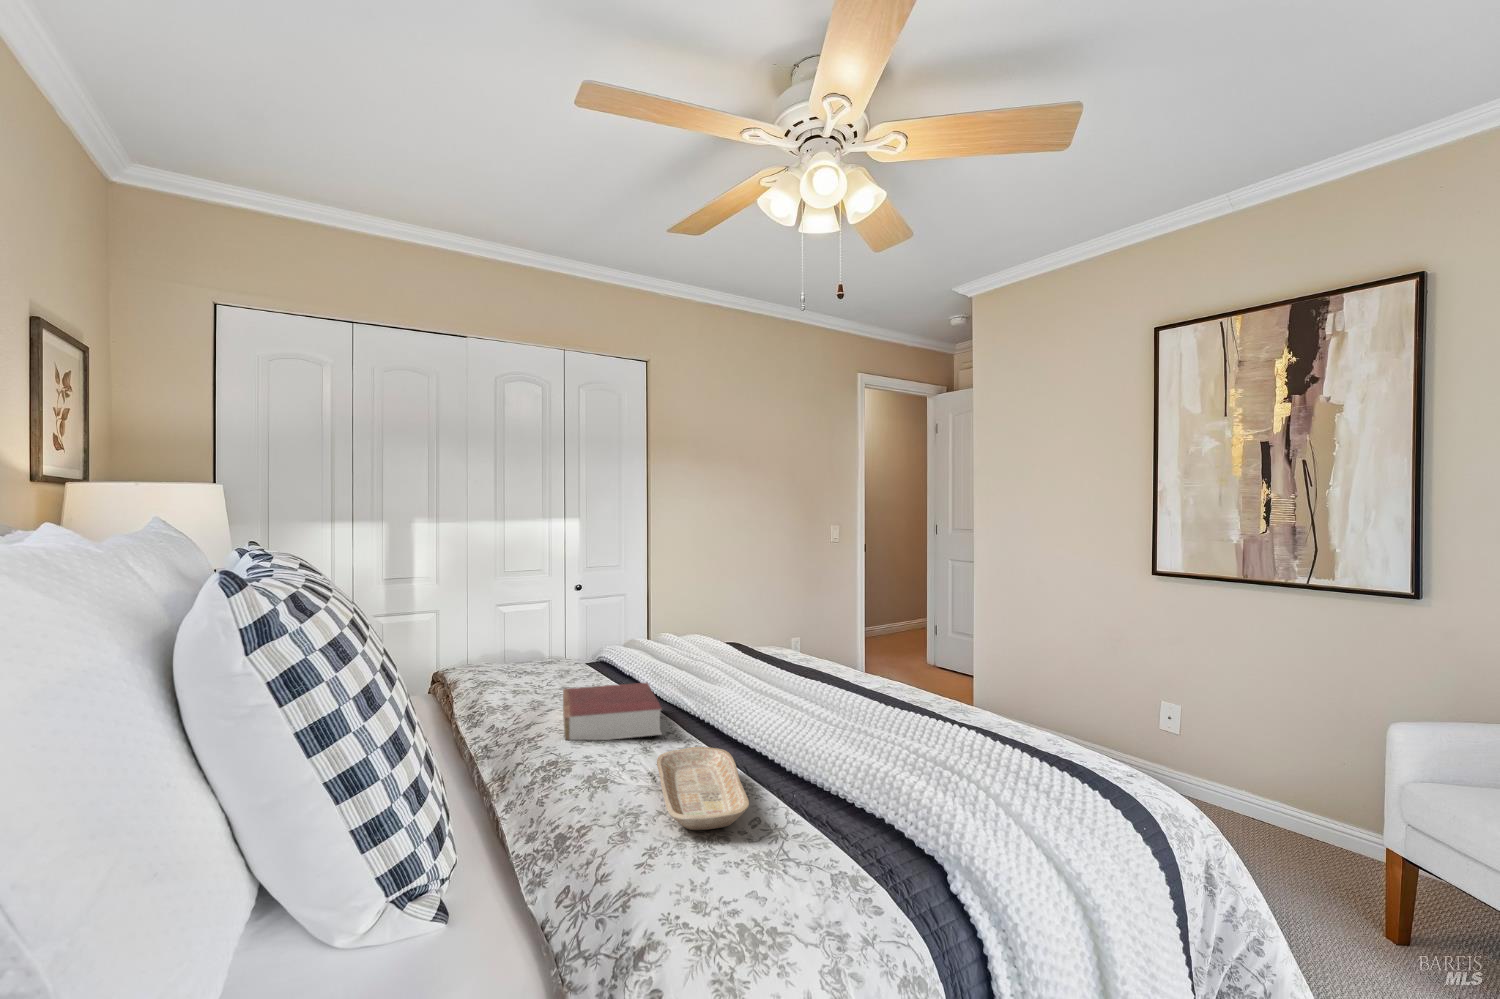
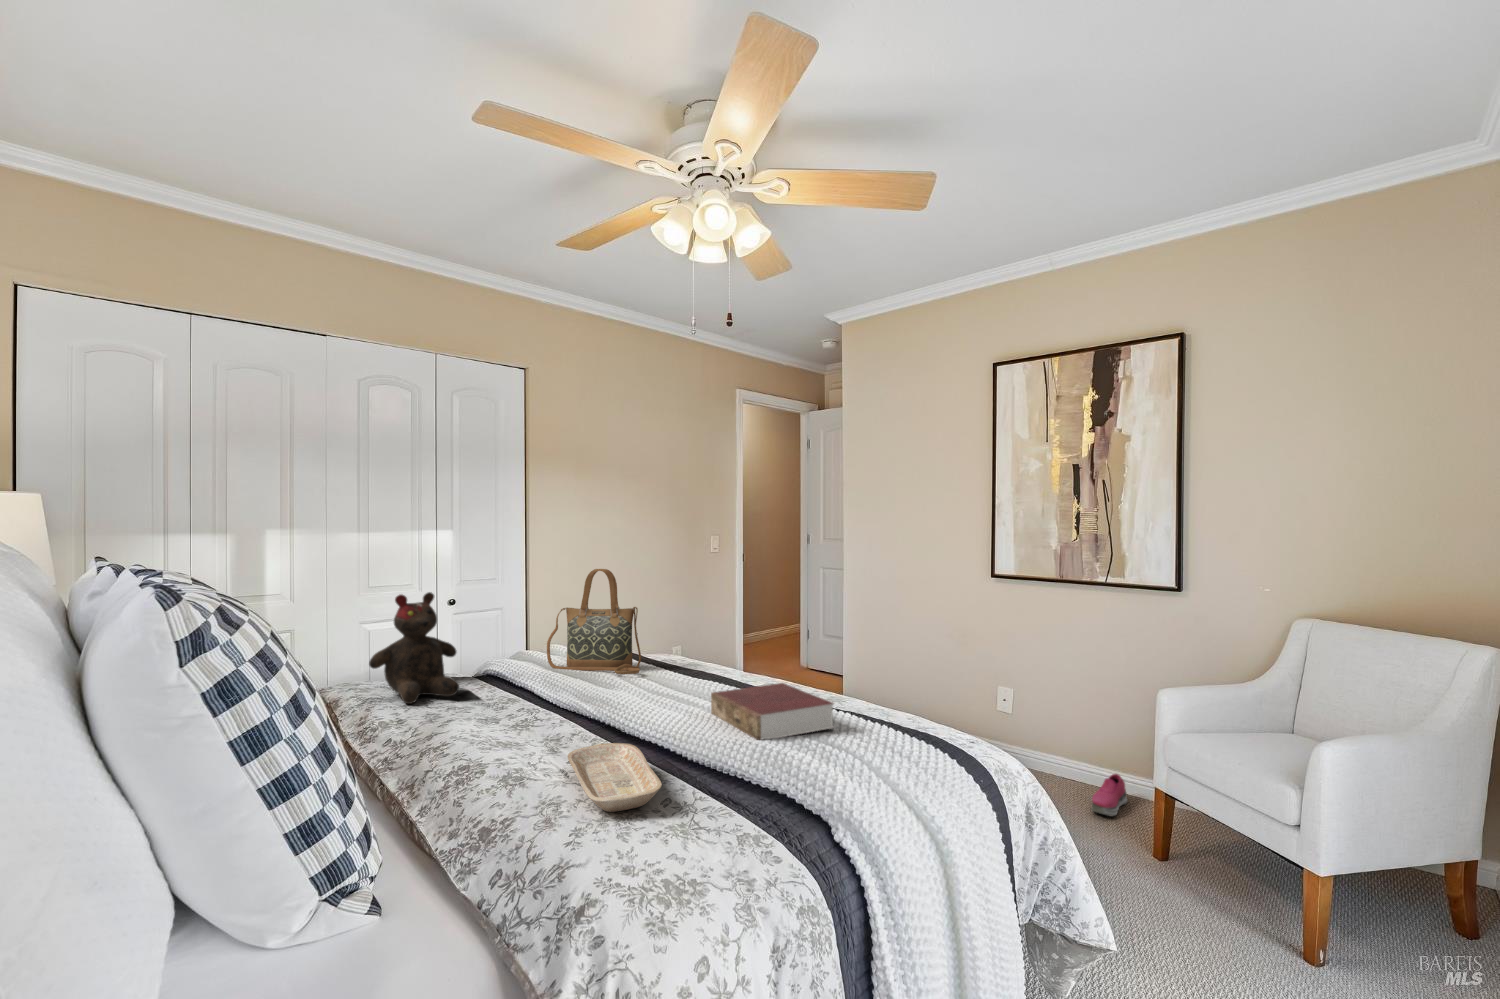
handbag: none [659,557,753,668] -> present [547,569,641,674]
teddy bear: none [488,577,571,687] -> present [369,592,459,704]
book: present [563,683,662,740] -> present [711,683,834,740]
shoe: none [1280,814,1330,866] -> present [1091,774,1128,816]

